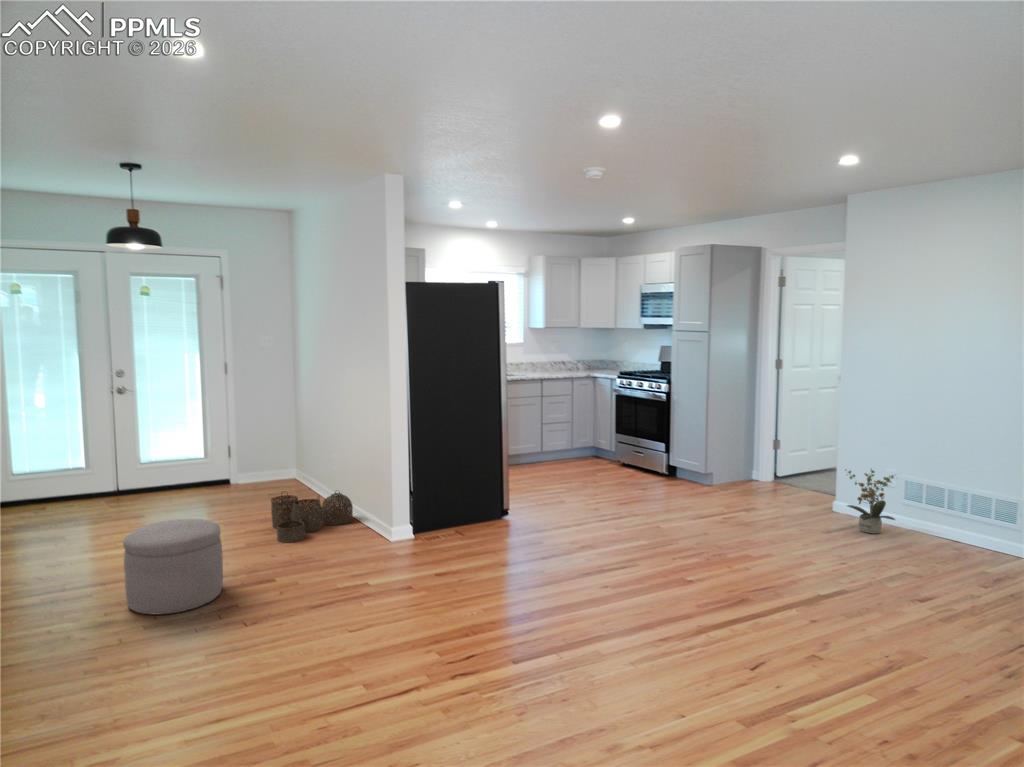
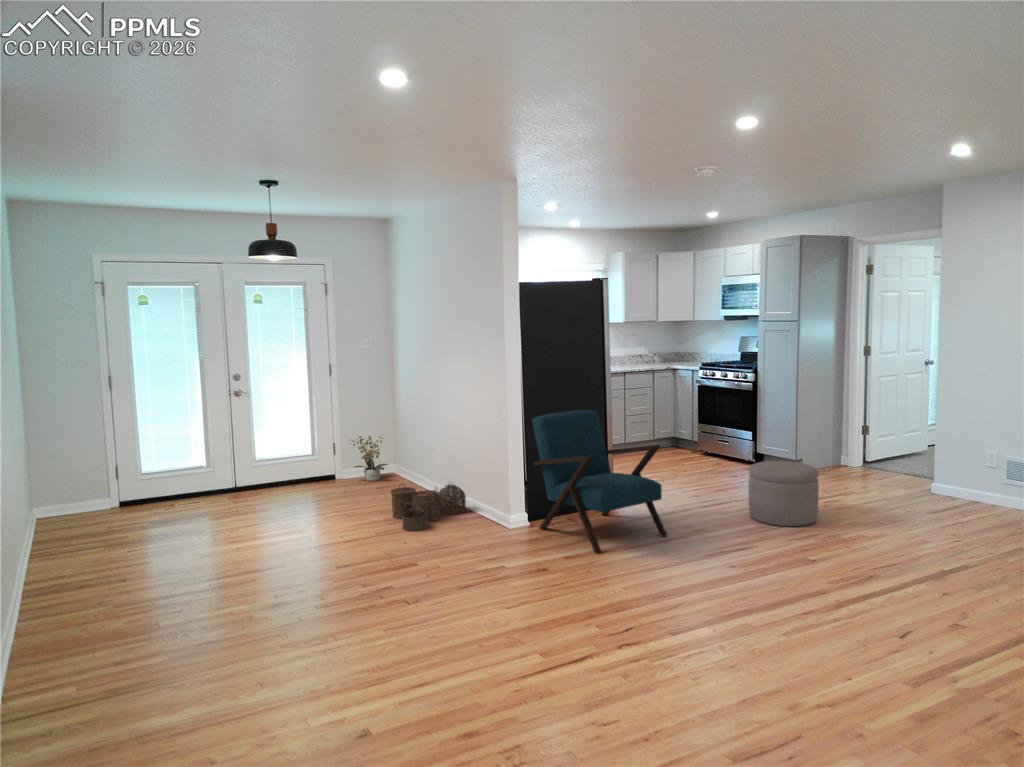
armchair: none [416,418,551,571] -> present [532,410,667,554]
potted plant: present [848,469,895,534] -> present [349,436,388,481]
ottoman: present [123,519,223,615] -> present [748,461,819,526]

